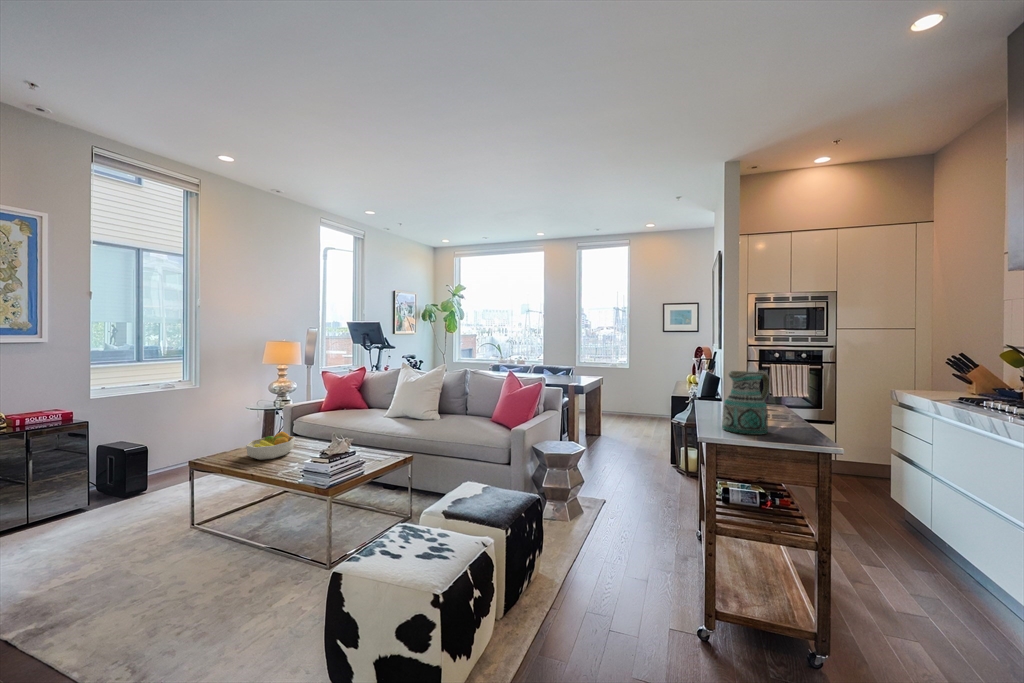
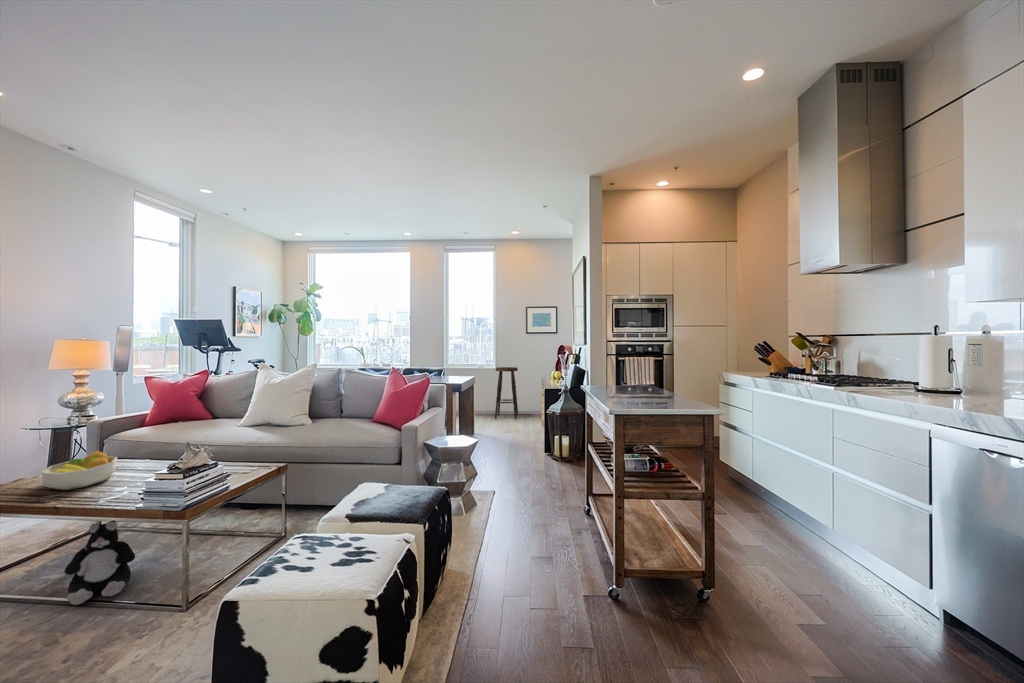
bar stool: none [625,368,651,422] -> present [495,367,518,419]
ceramic pitcher: present [722,370,769,435] -> none [622,349,661,406]
plush toy: none [256,487,302,549] -> present [64,521,135,605]

